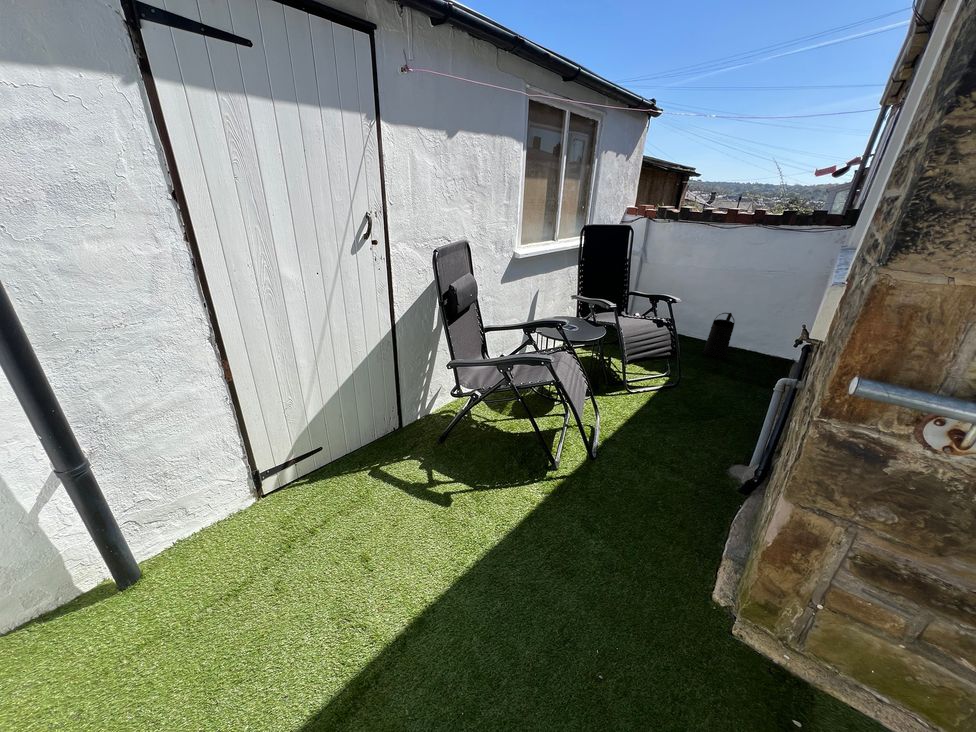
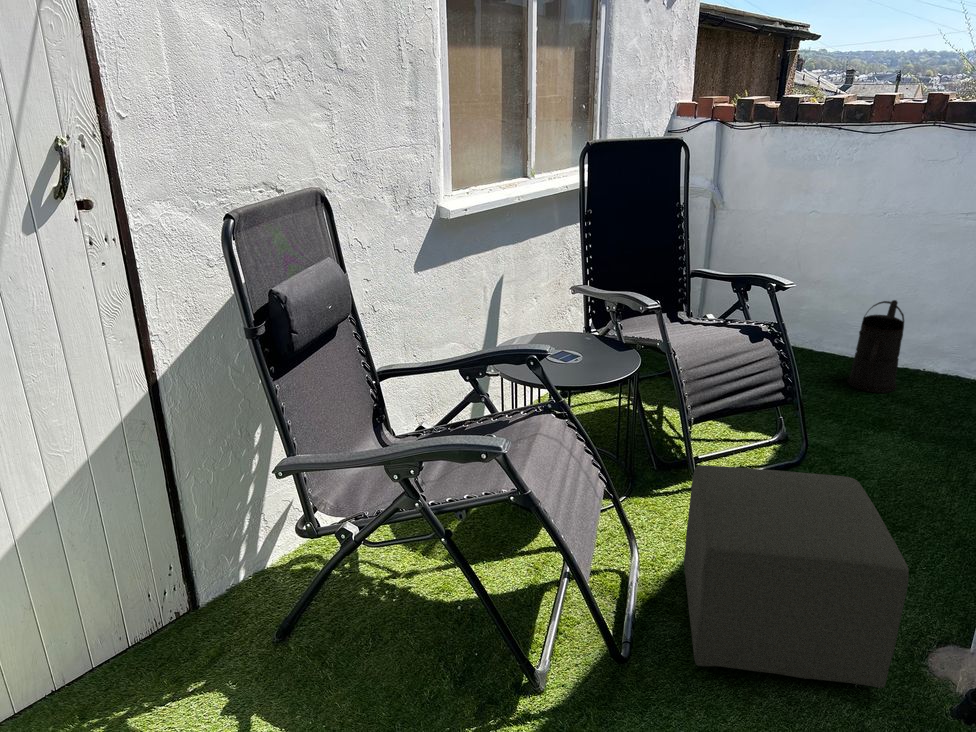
ottoman: none [621,379,728,478] -> present [684,465,909,688]

